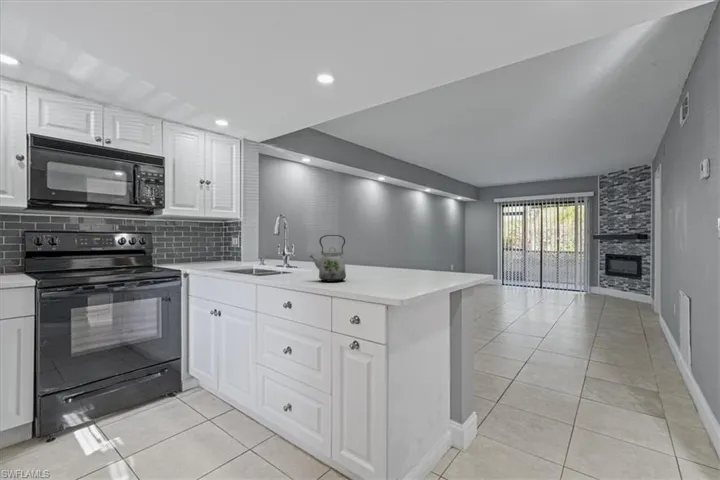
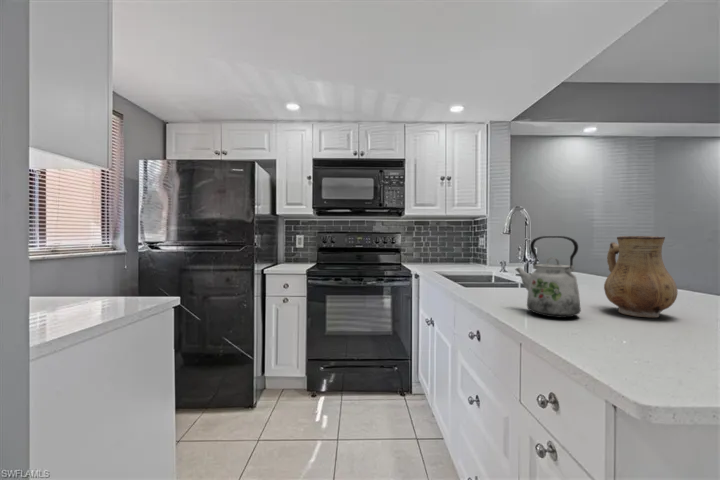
ceramic pitcher: none [348,235,378,277] -> present [604,236,677,317]

